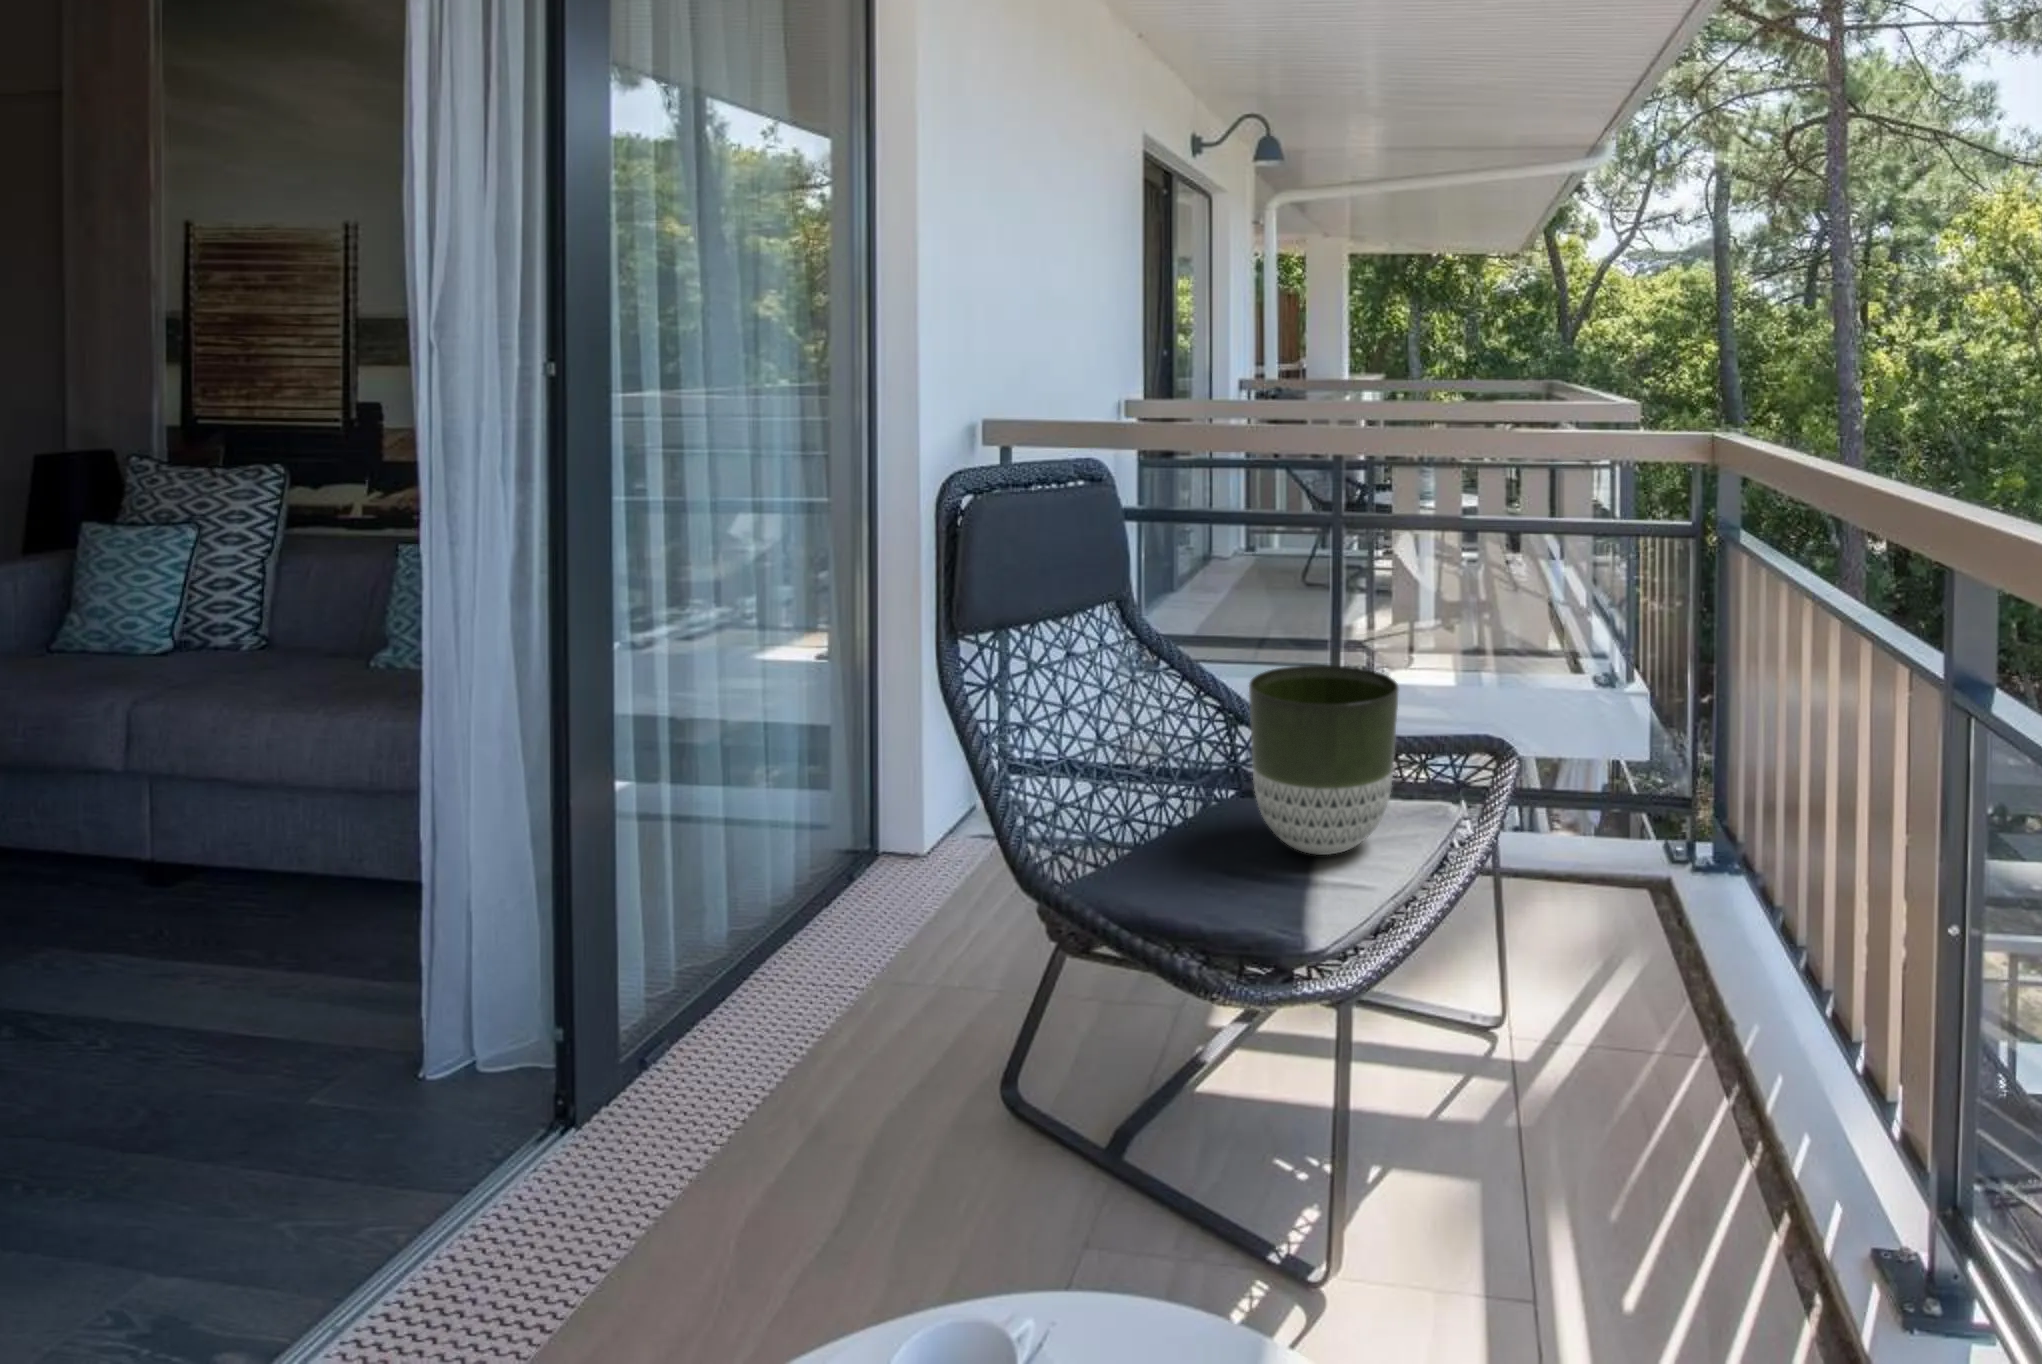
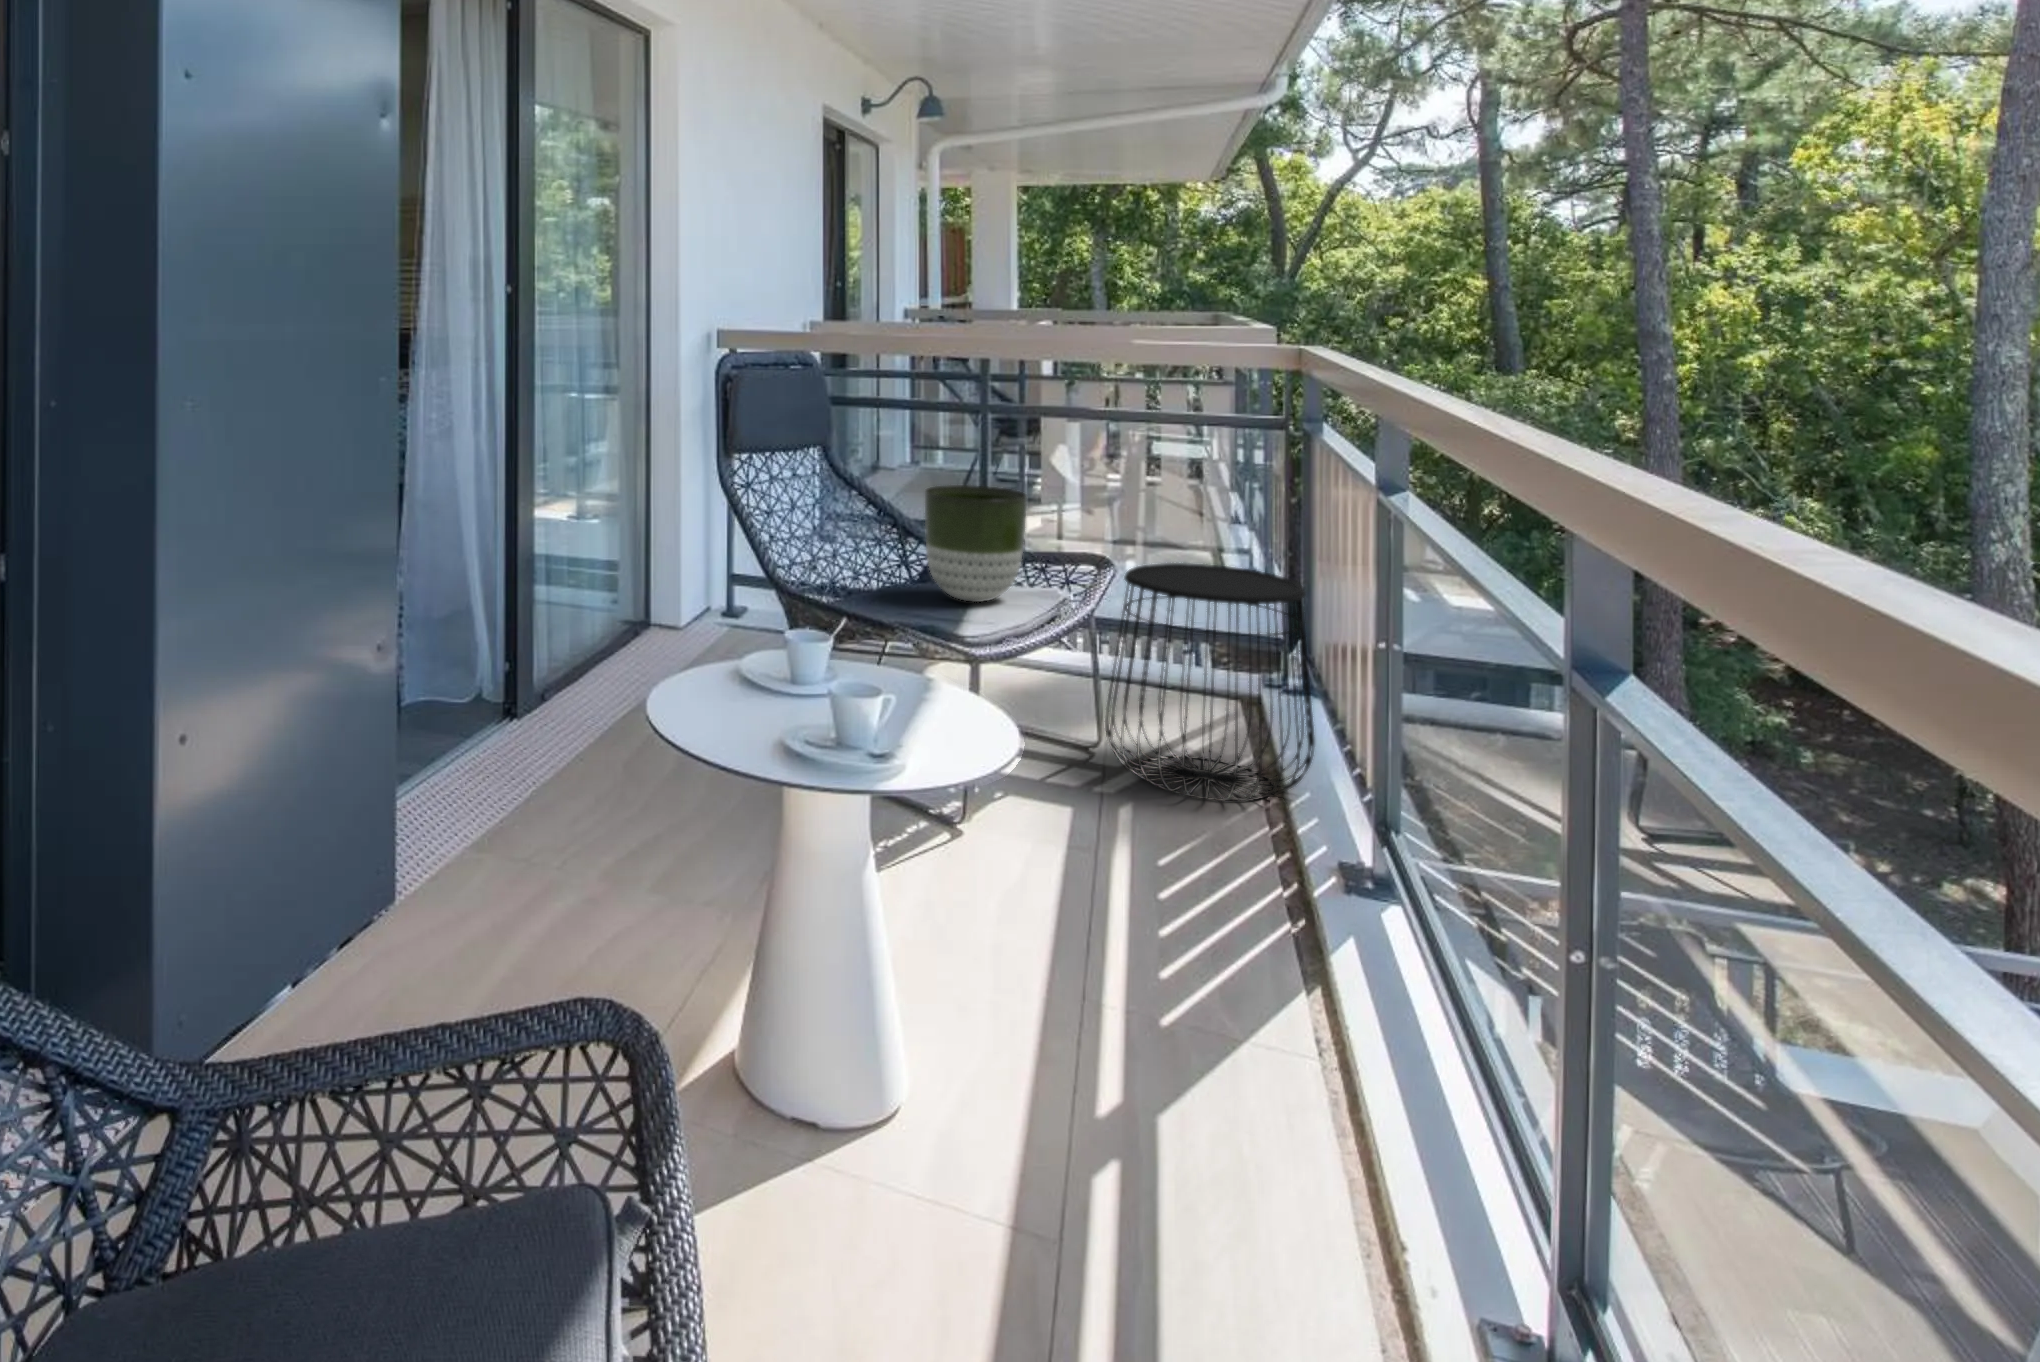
side table: none [1515,765,1809,1163] -> present [1105,563,1315,801]

